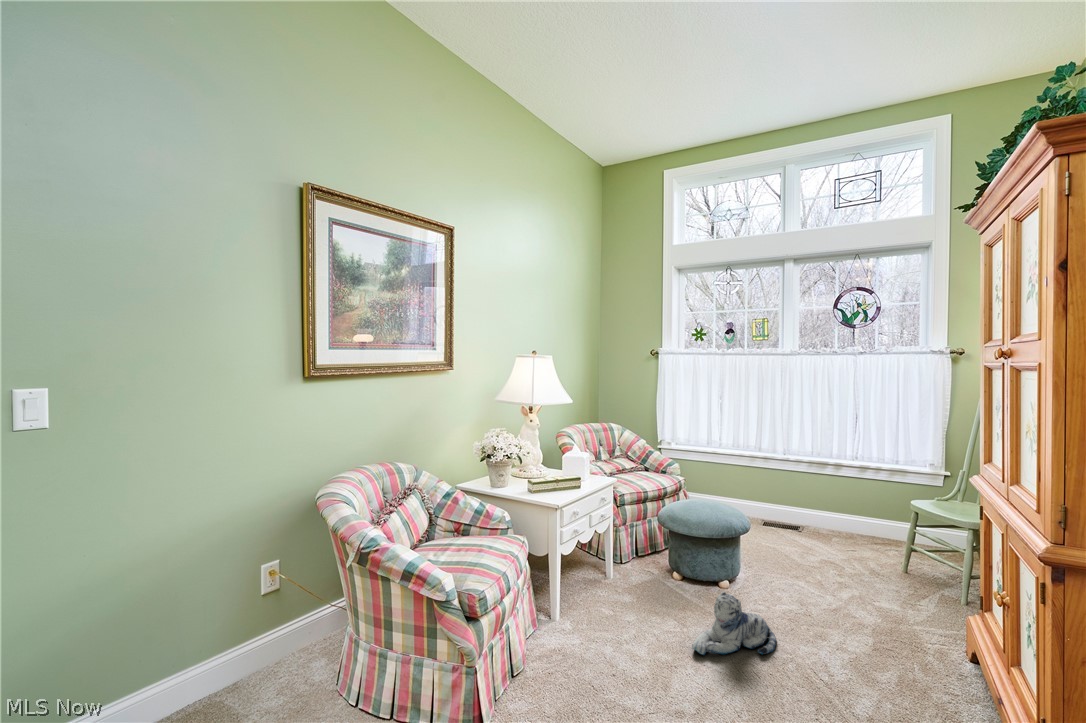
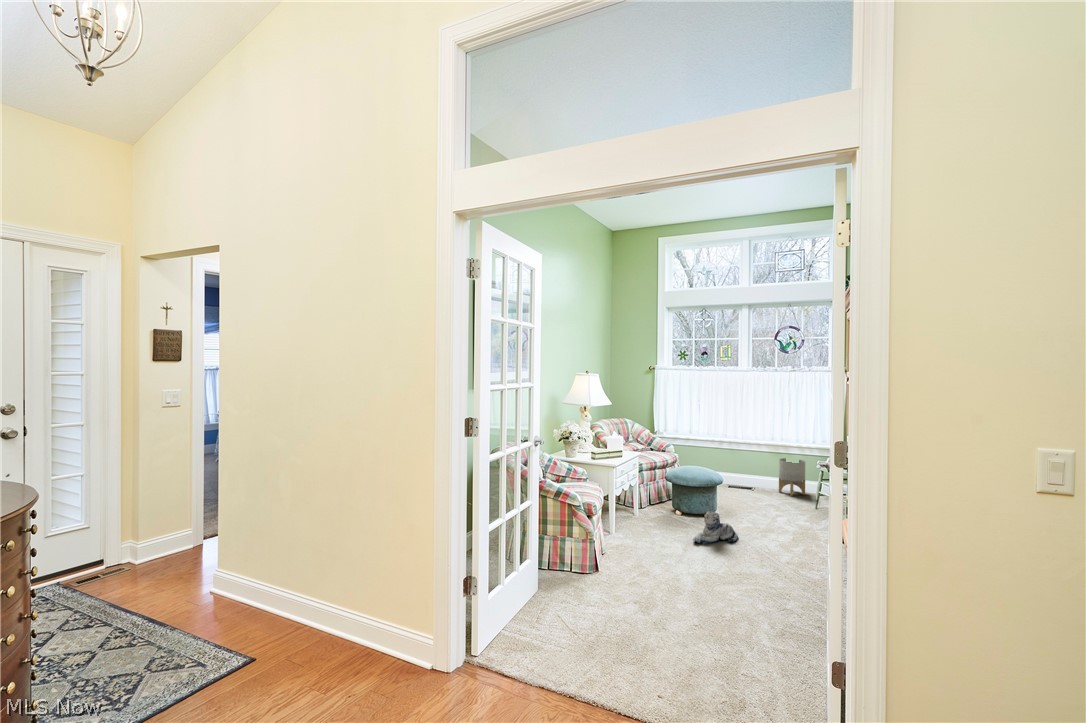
planter: none [840,486,883,546] -> present [779,458,805,496]

